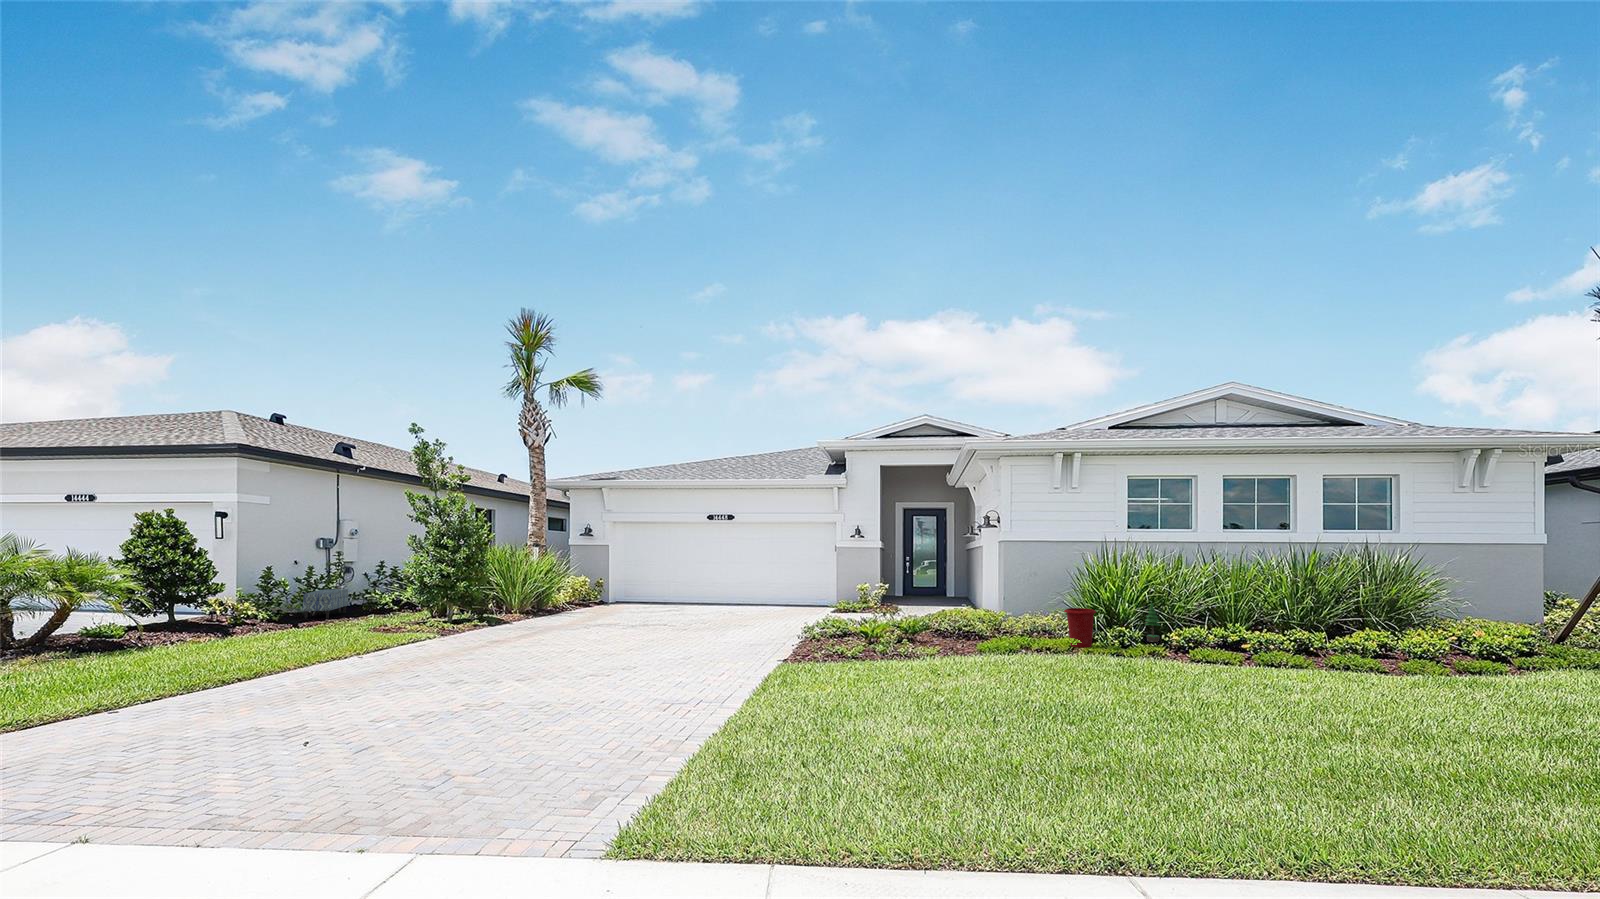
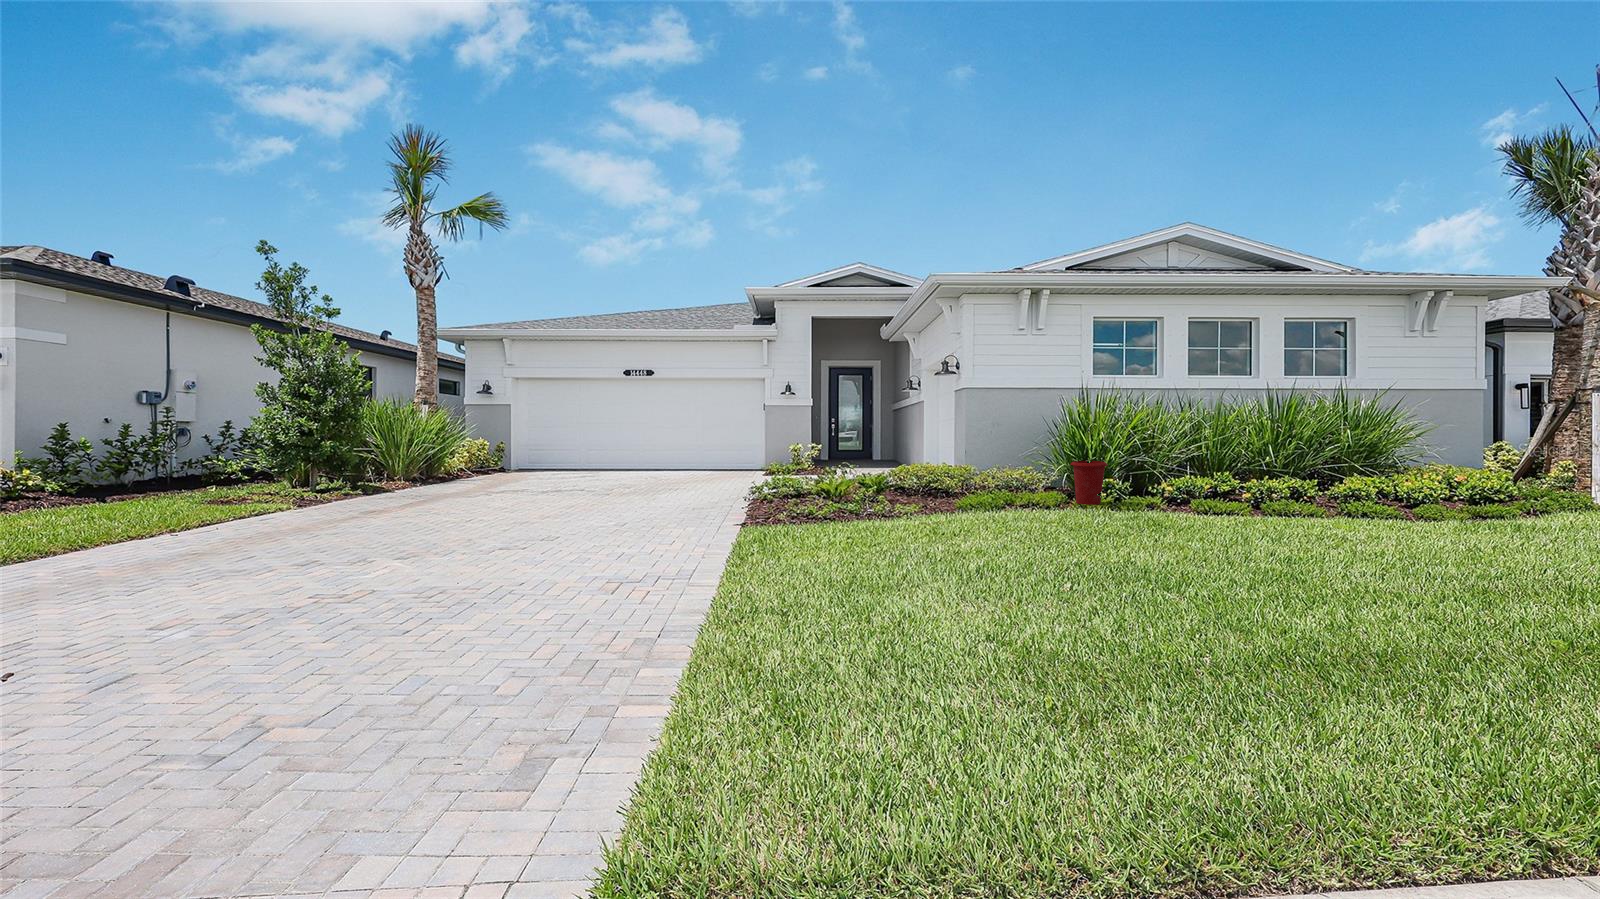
bench: present [303,589,348,619] -> none [115,454,181,490]
potted tree: present [1145,603,1160,646] -> none [1156,453,1176,502]

